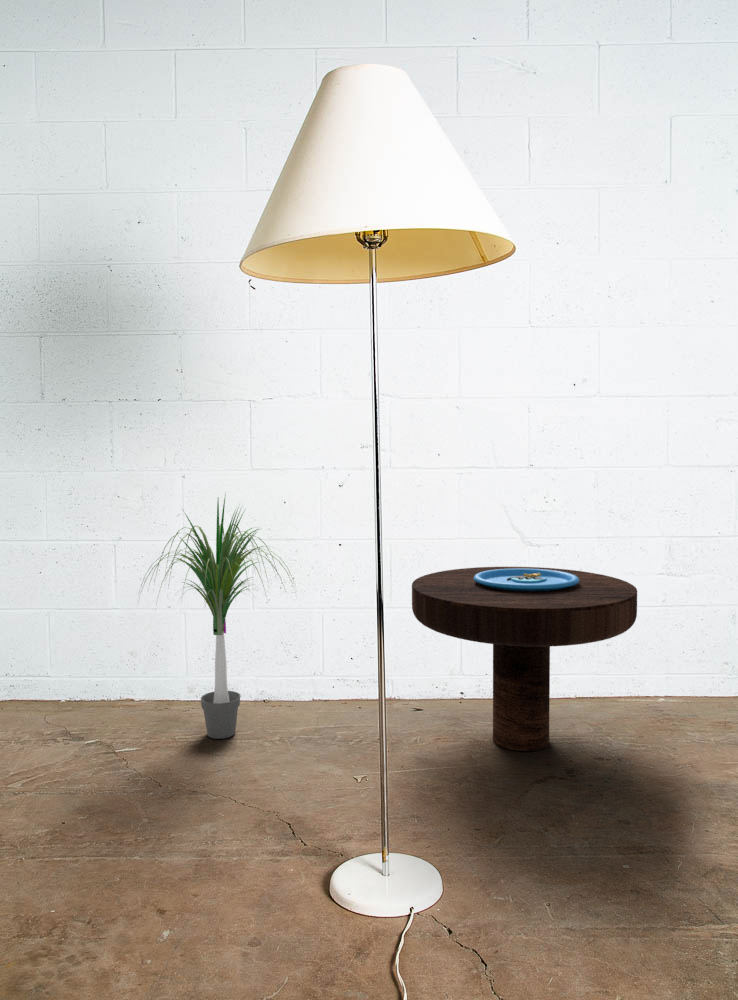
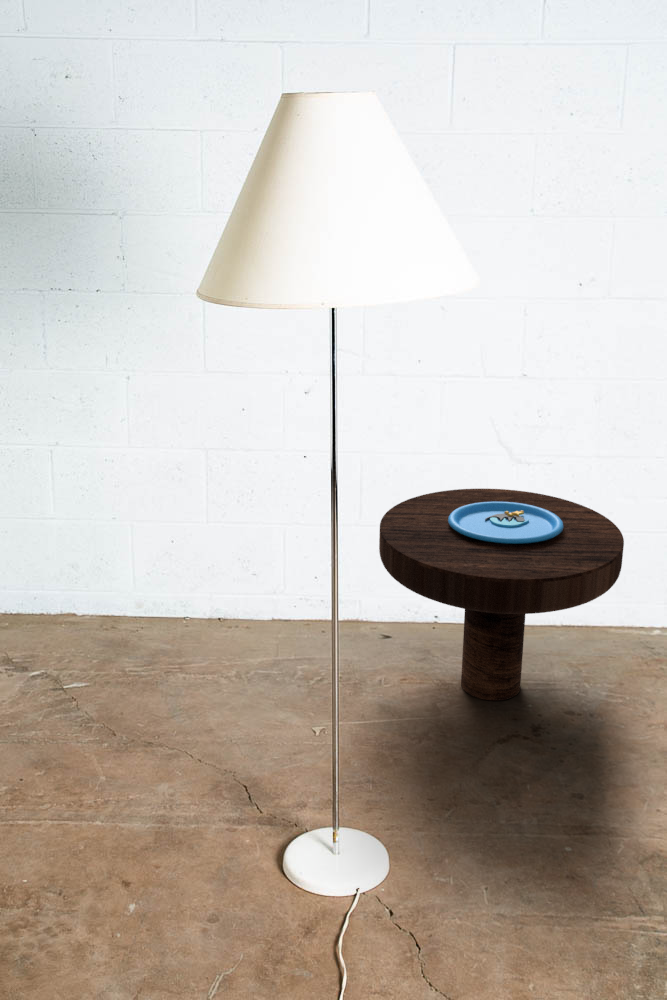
potted plant: present [146,499,289,739] -> none [79,407,256,673]

